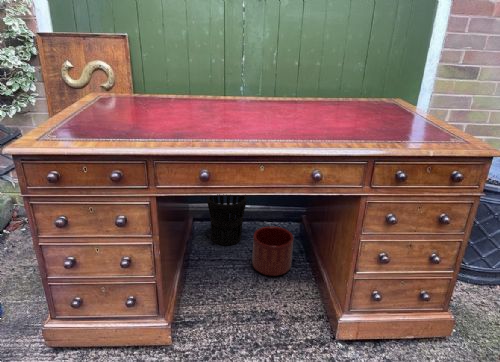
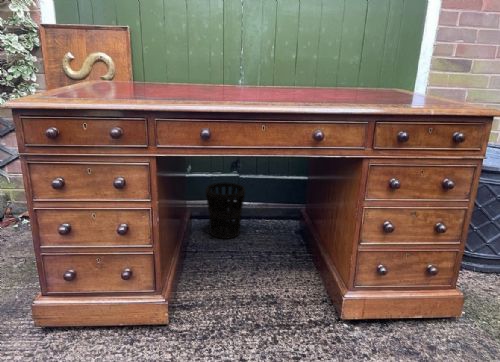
planter: present [252,226,293,276] -> none [252,216,294,264]

